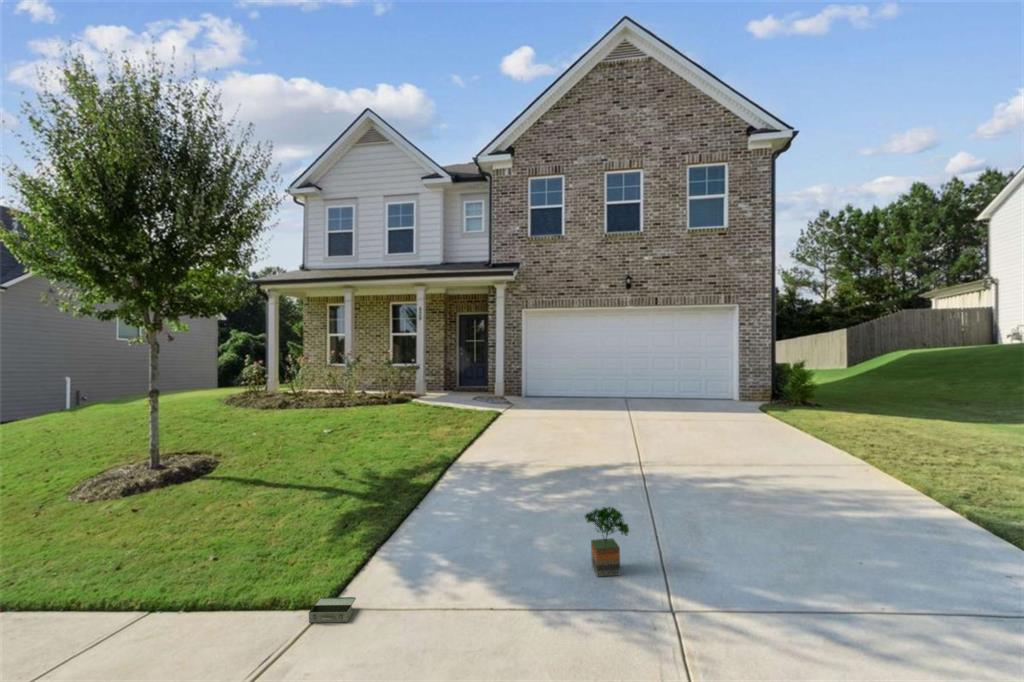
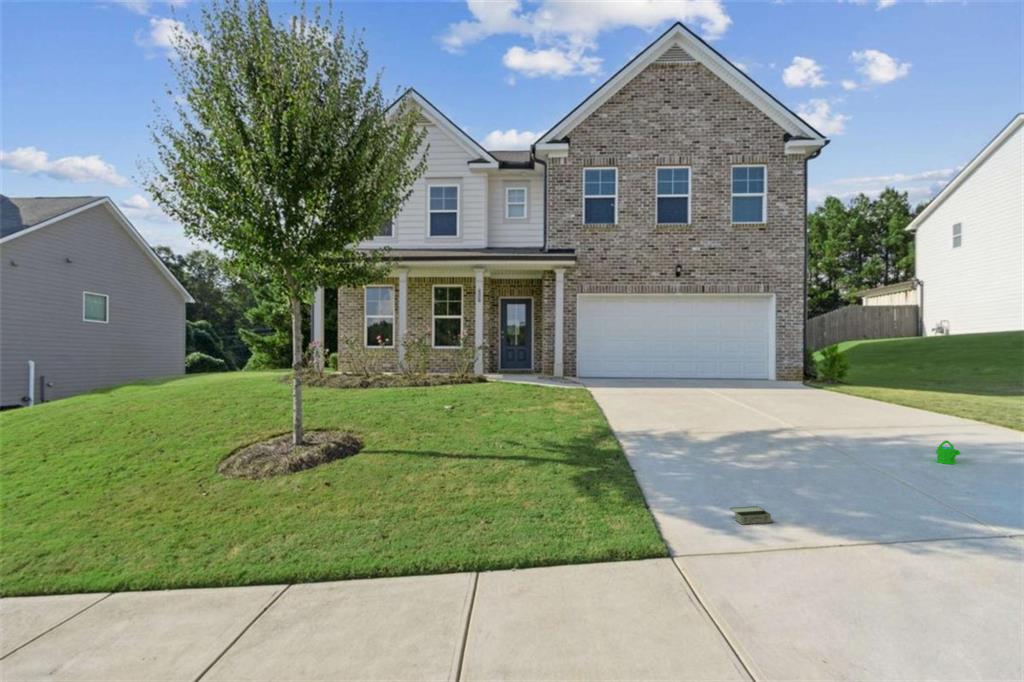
potted tree: present [585,507,629,577] -> none [879,435,927,489]
watering can: none [719,507,742,538] -> present [936,441,960,464]

